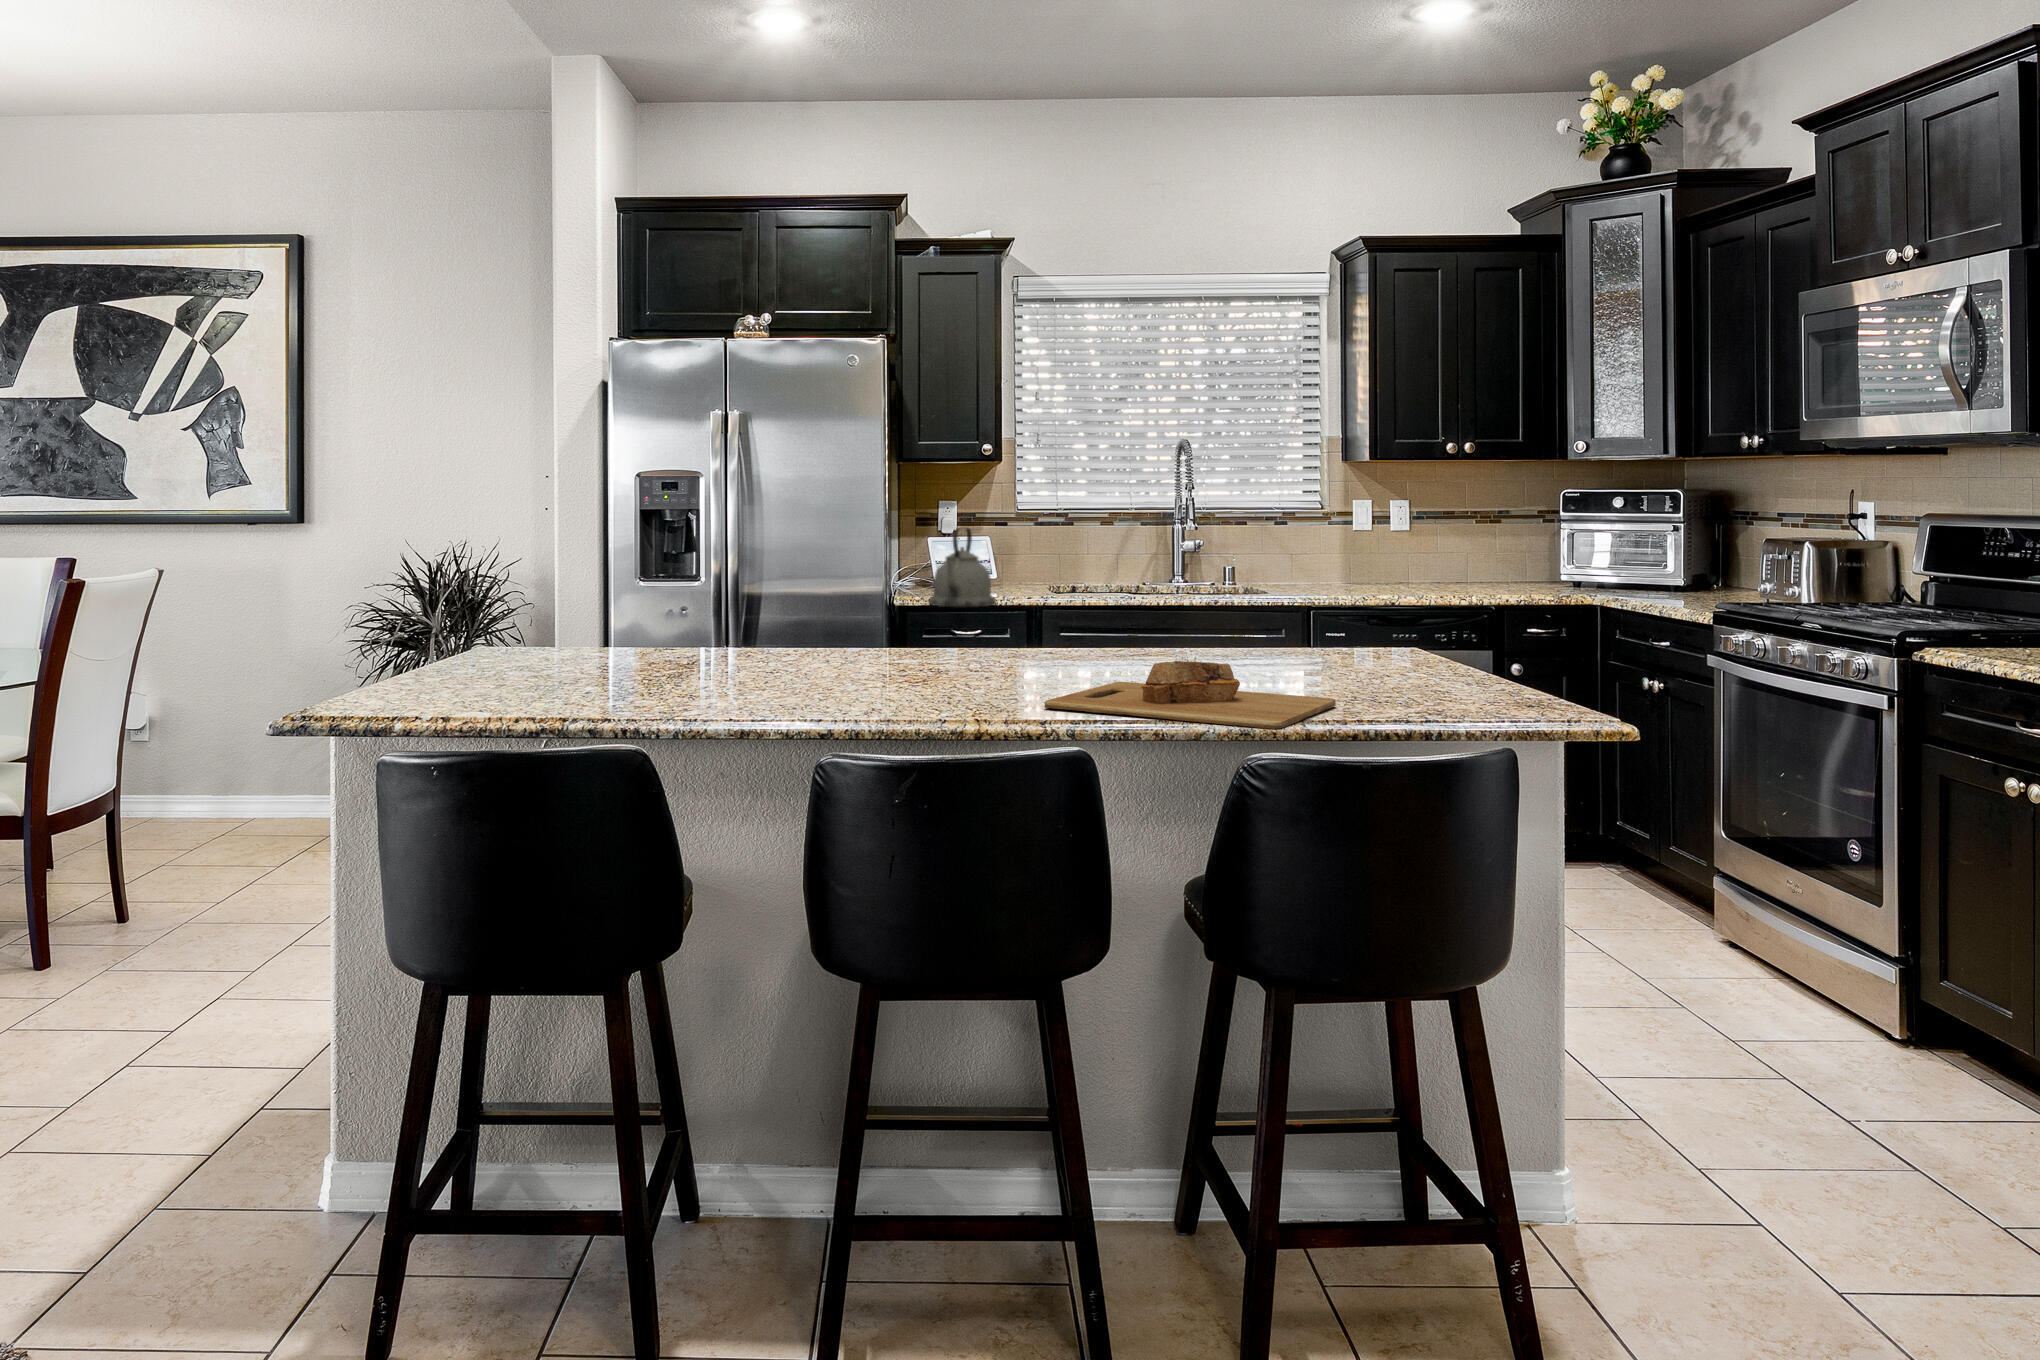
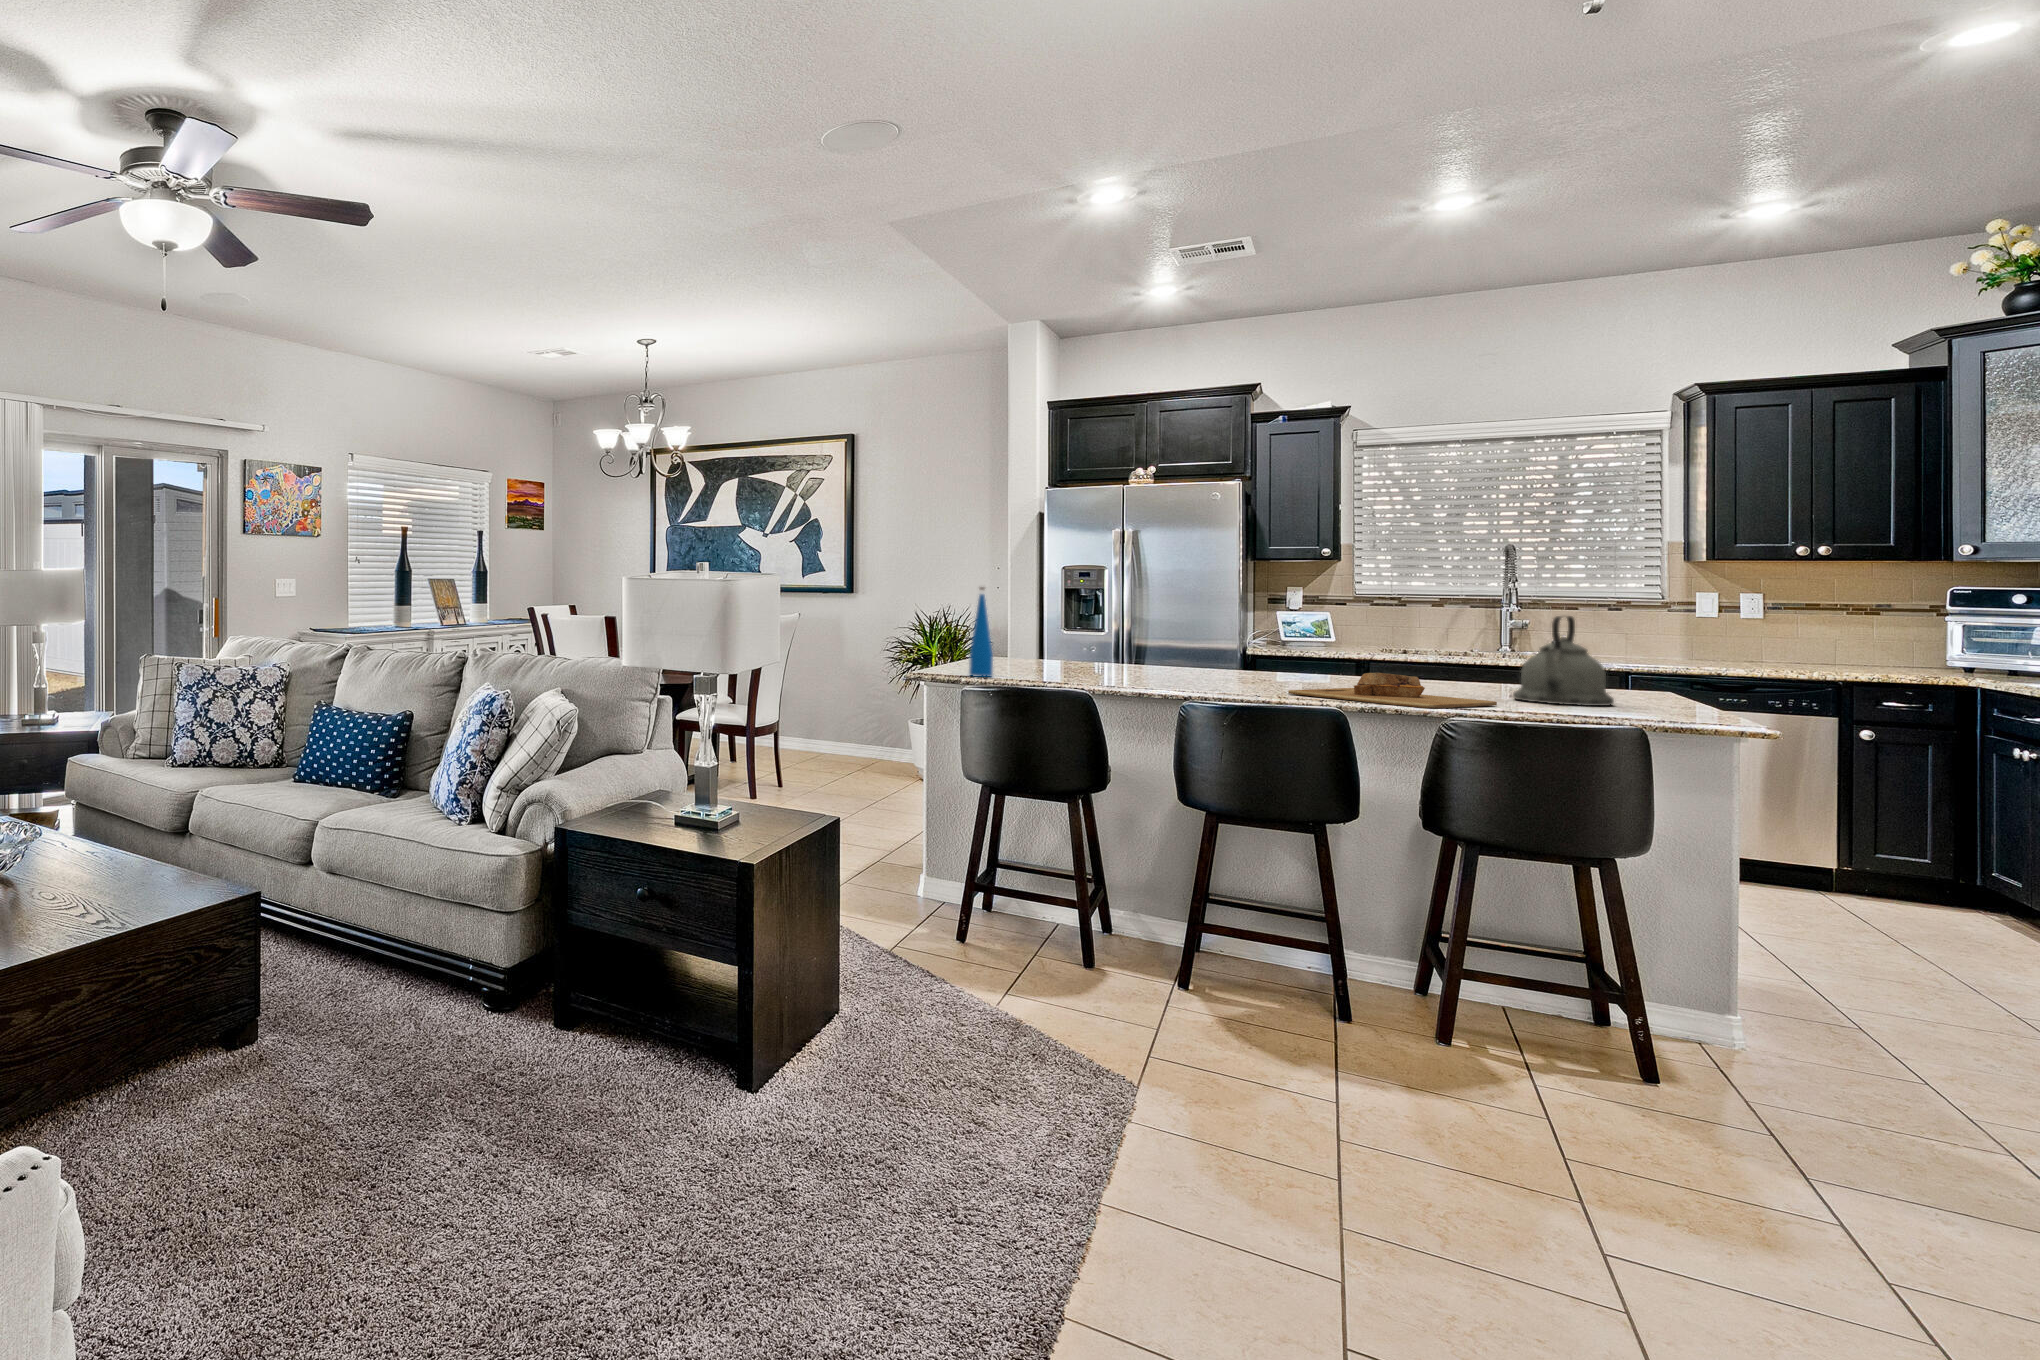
bottle: none [474,518,522,713] -> present [969,587,993,677]
kettle: present [928,528,996,608] -> present [1513,616,1614,706]

